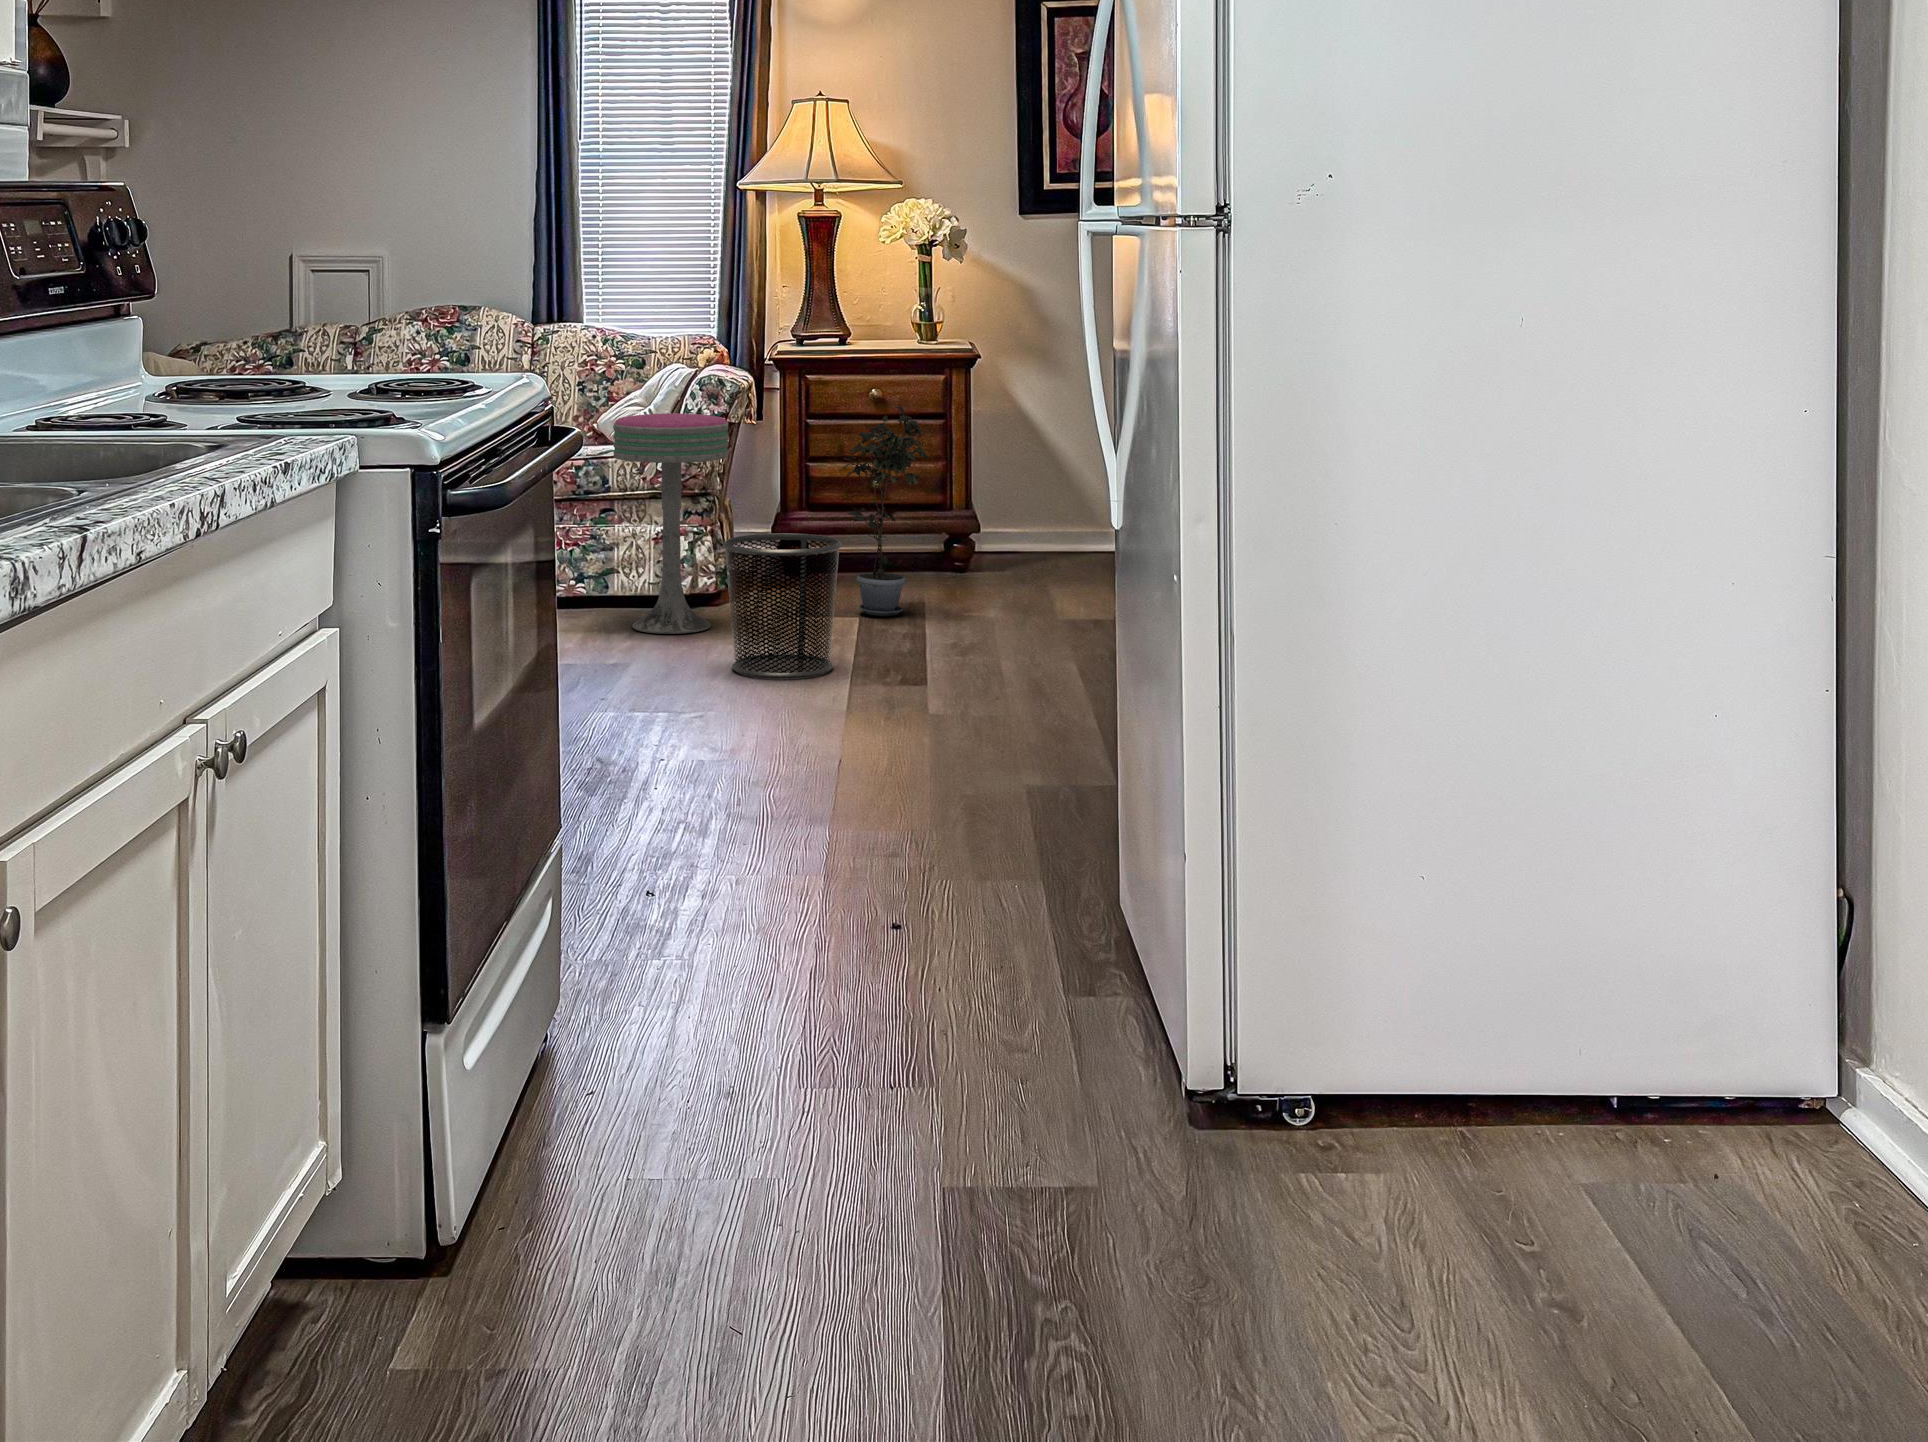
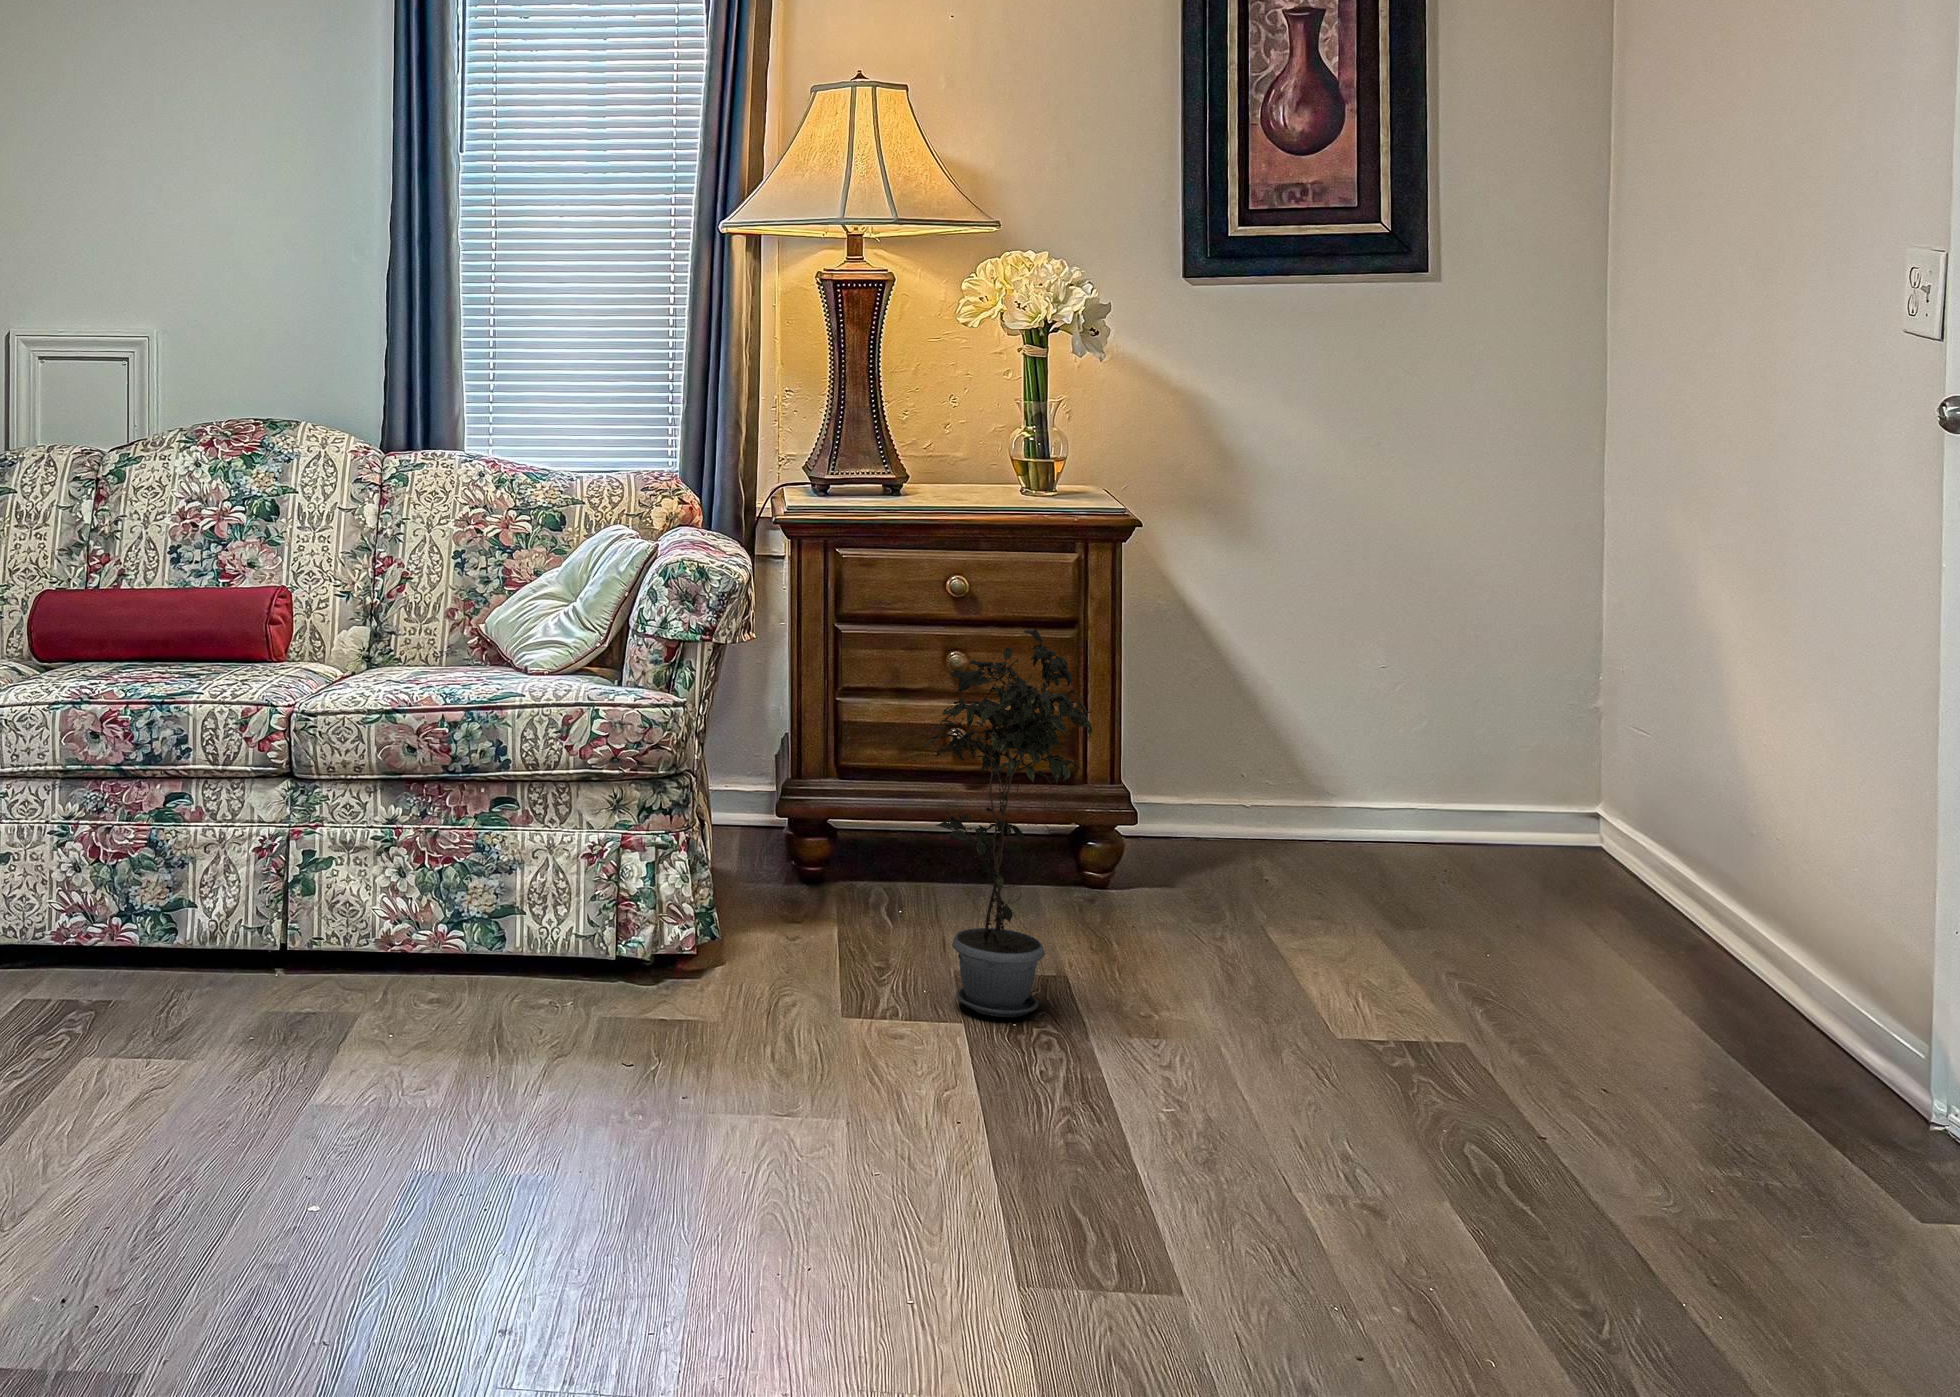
bar stool: present [613,413,728,634] -> none [515,641,727,1064]
waste bin: present [723,533,842,679] -> none [734,913,977,1243]

